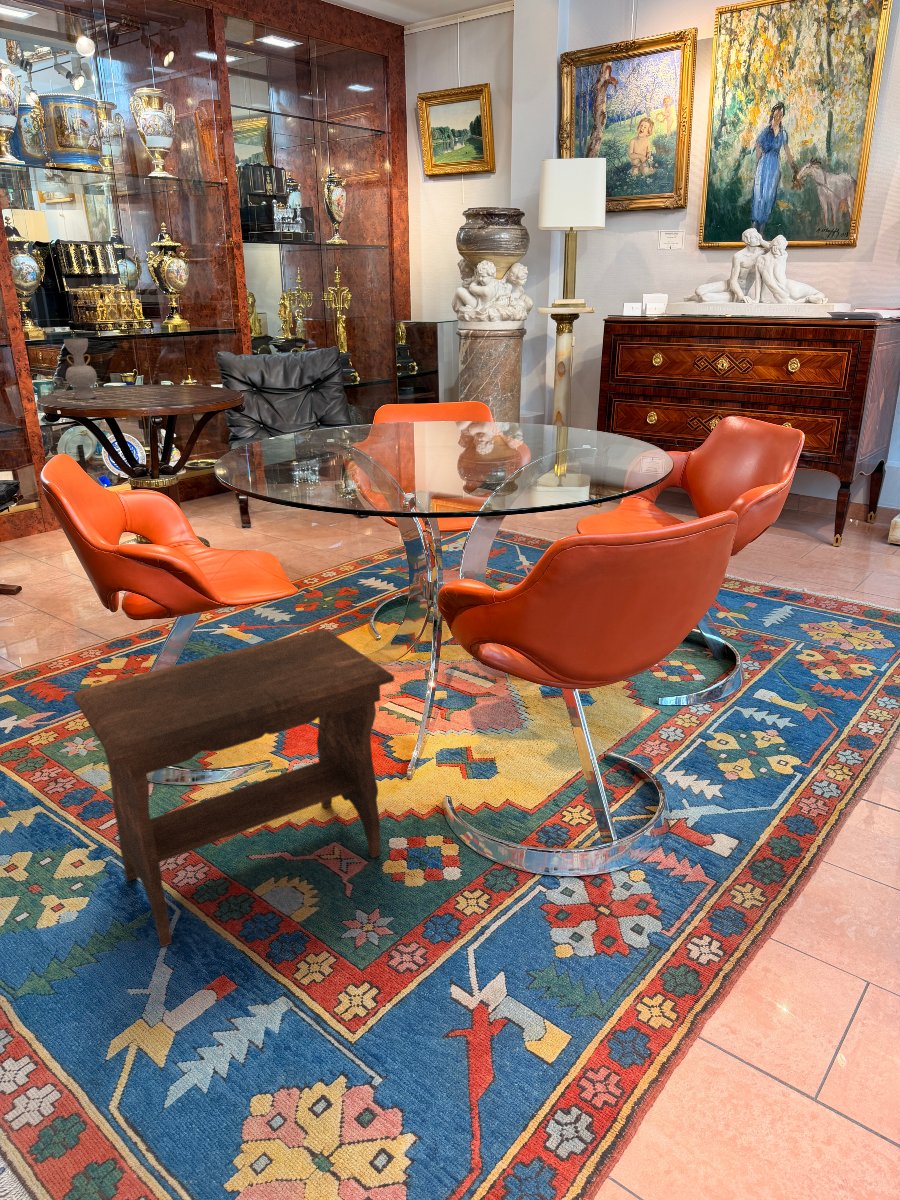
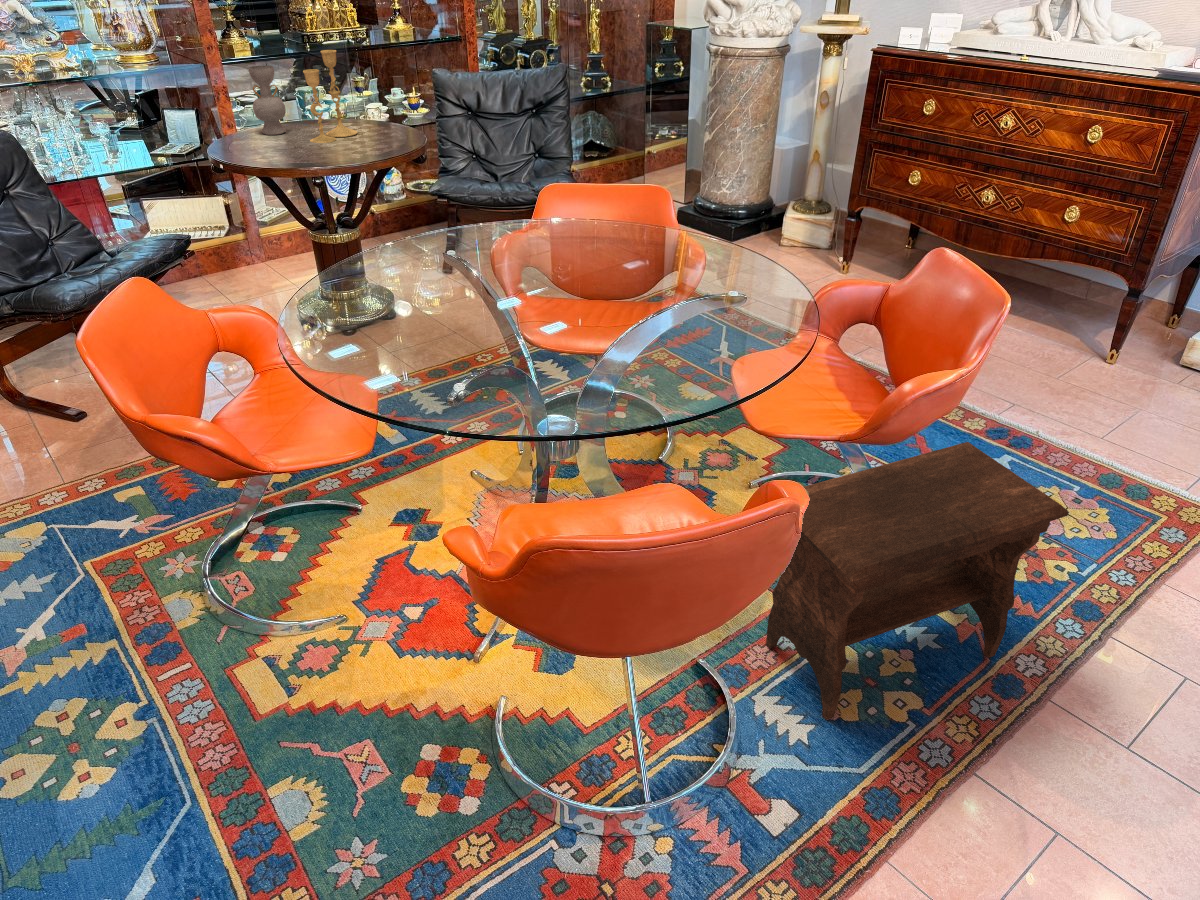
candlestick: none [121,323,166,402] -> present [303,50,357,143]
footstool: present [73,628,394,947] -> present [766,442,1069,720]

